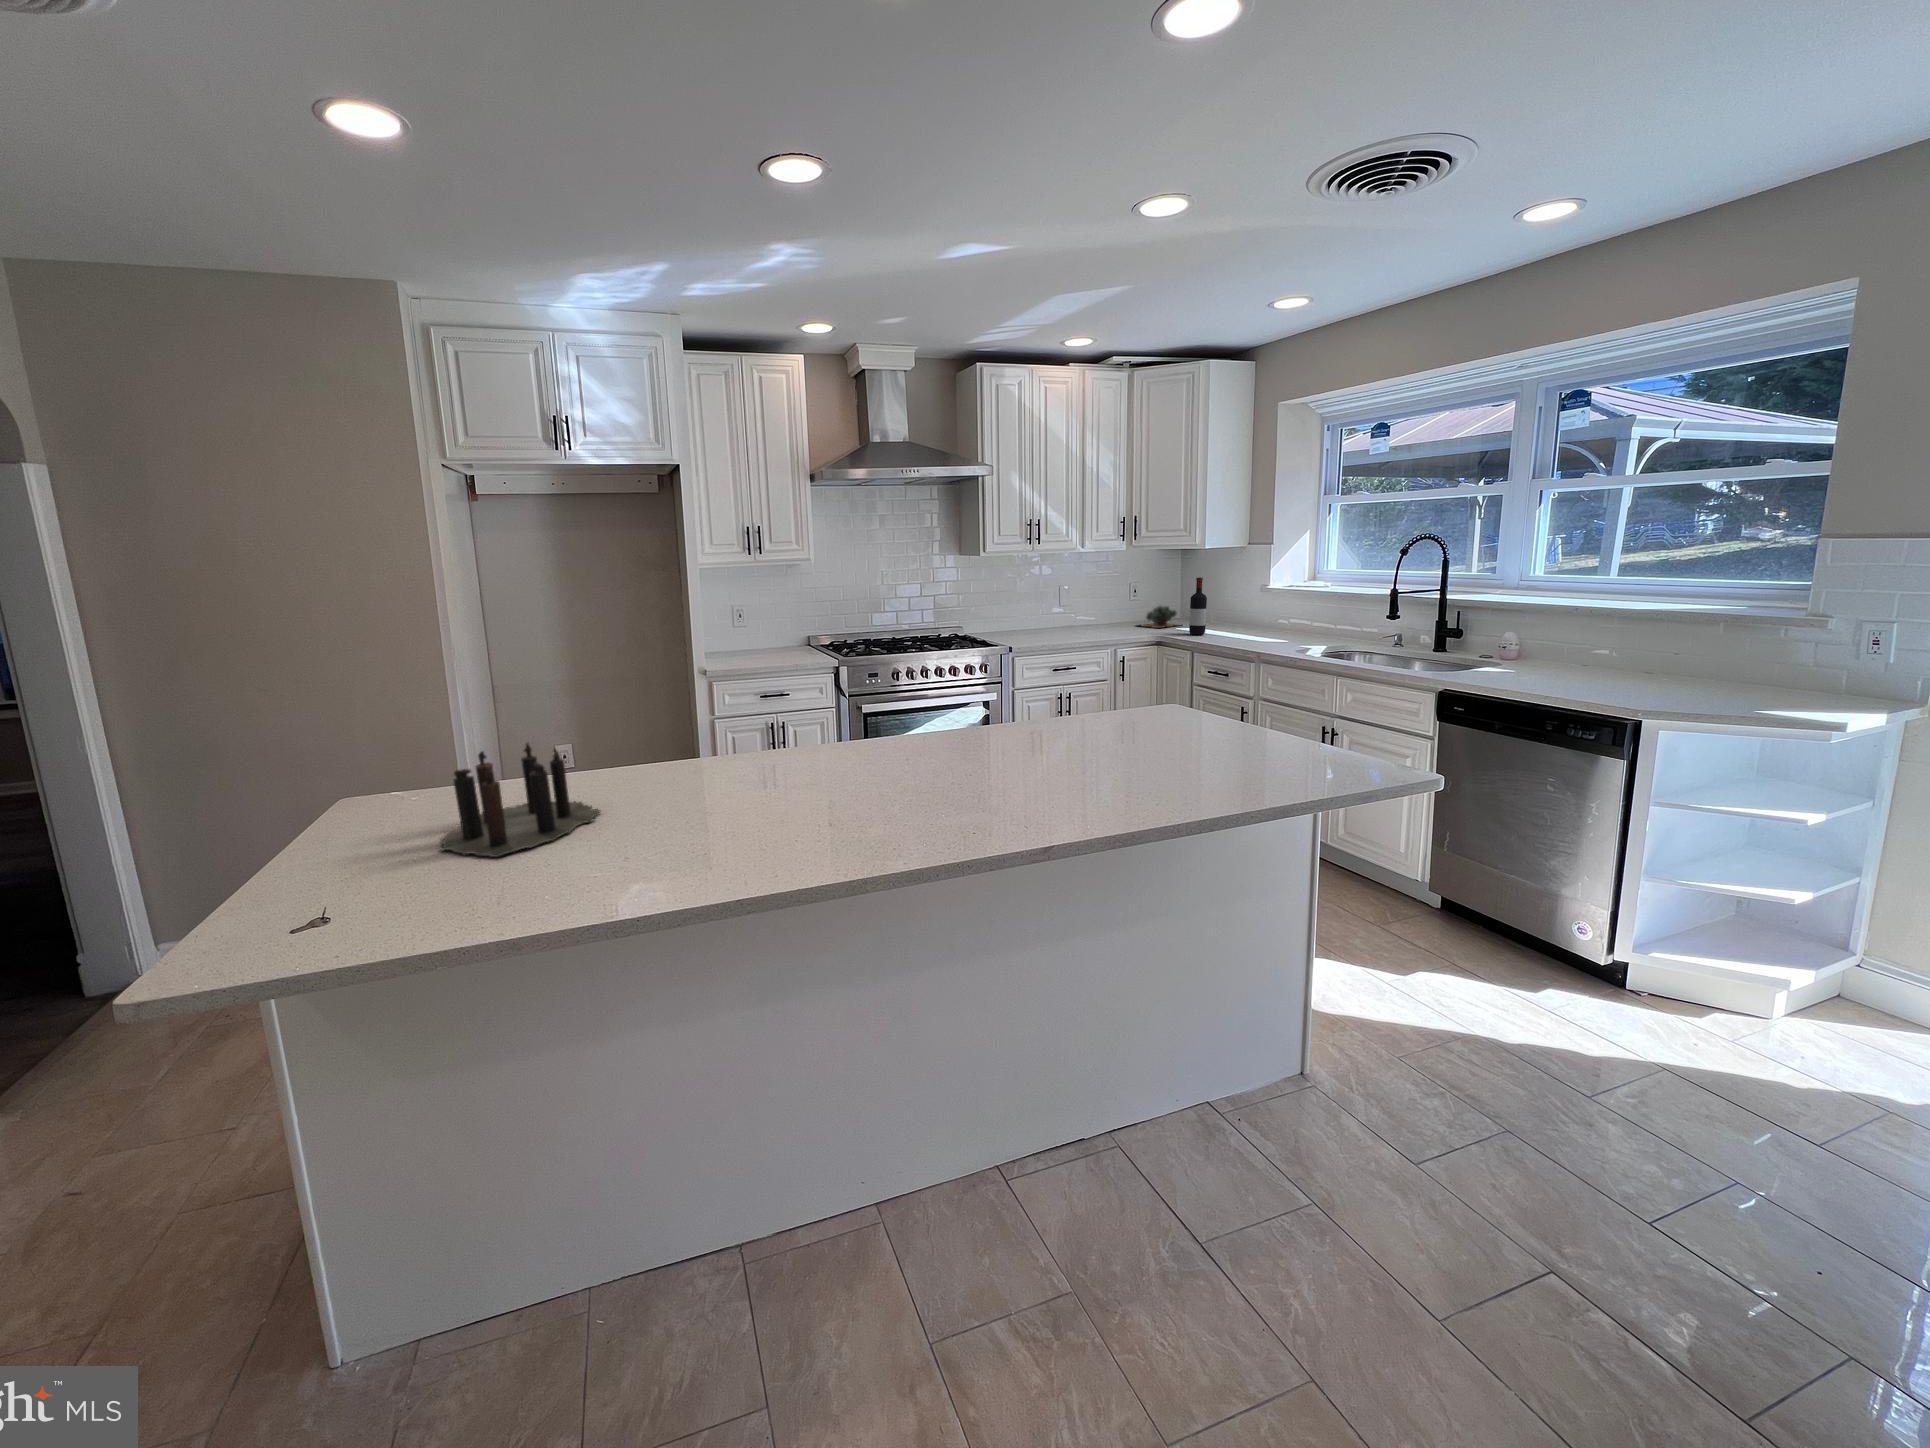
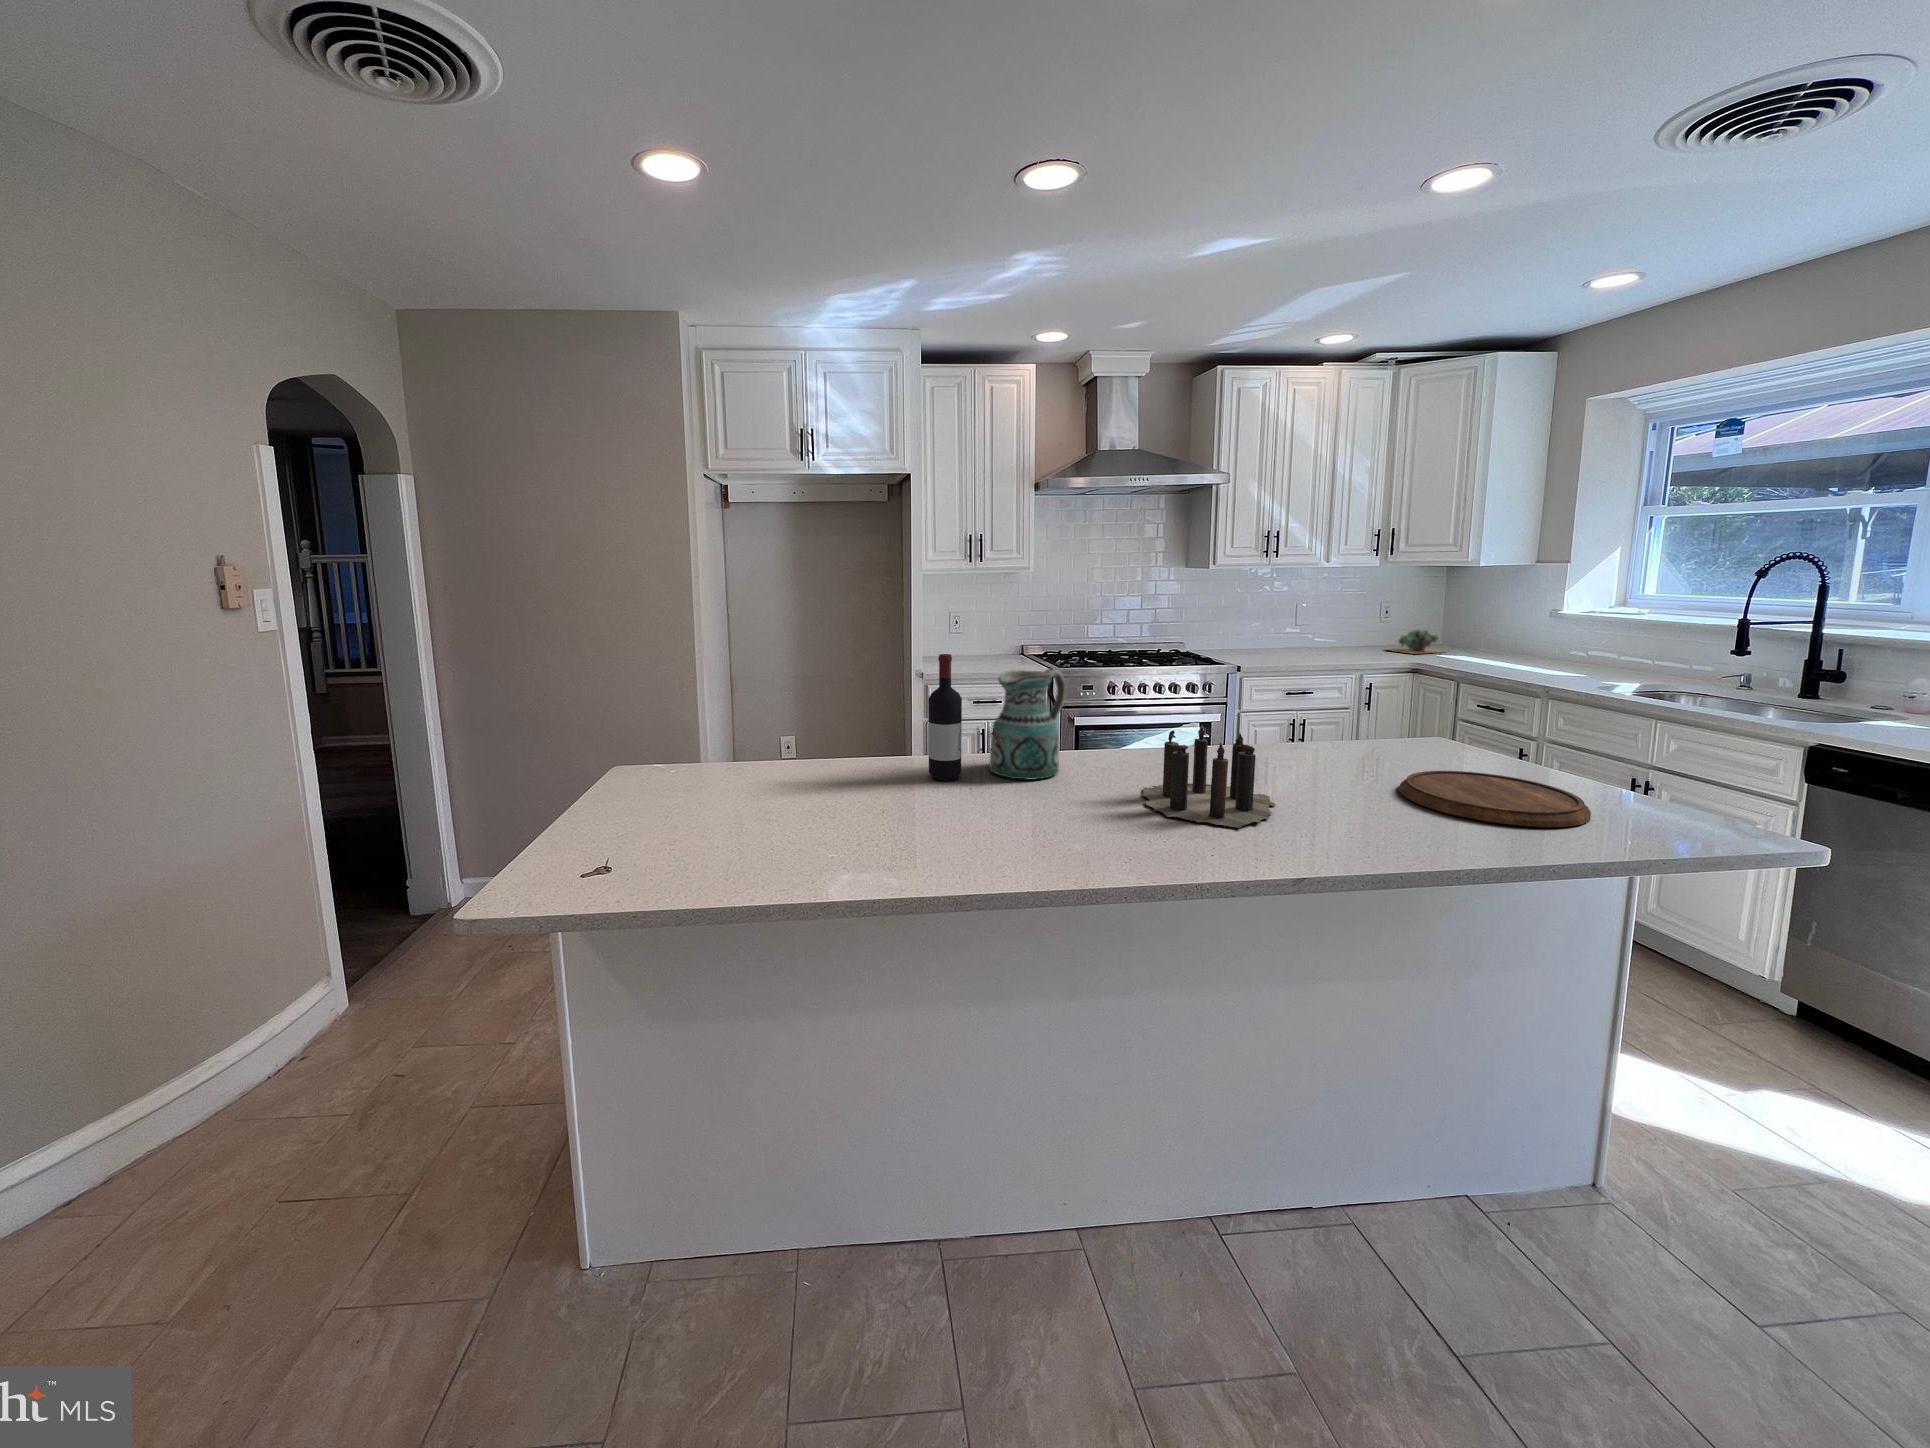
wine bottle: present [1189,578,1207,635] -> present [928,654,962,781]
ceramic pitcher: none [749,665,827,787] -> present [989,668,1065,780]
cutting board: none [1139,741,1292,792] -> present [1399,771,1591,827]
candle: present [441,743,599,857] -> present [1142,726,1276,829]

